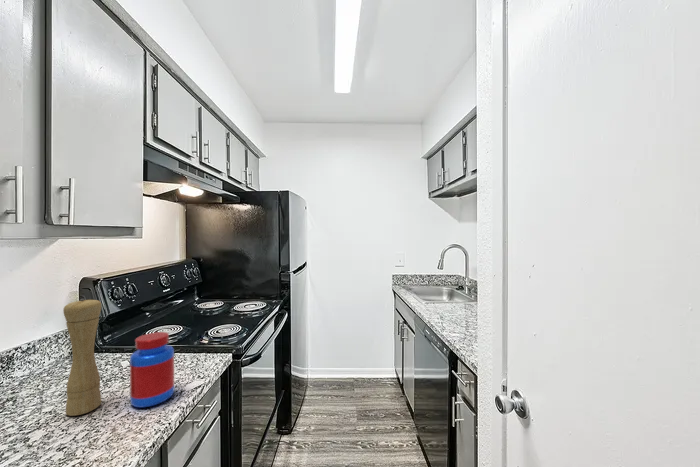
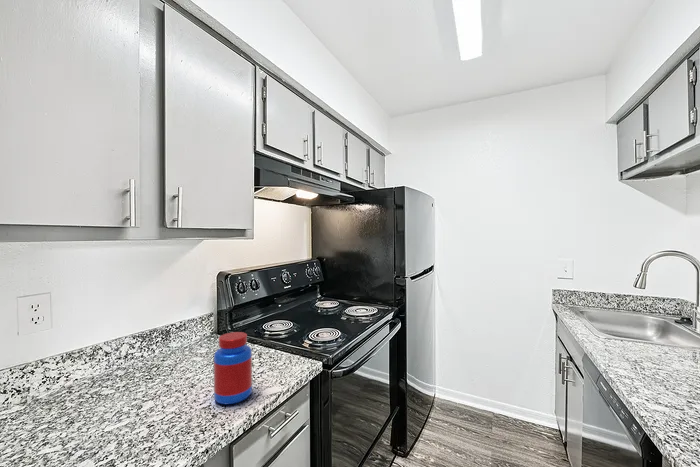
pepper mill: present [63,299,102,416] -> none [172,294,200,396]

